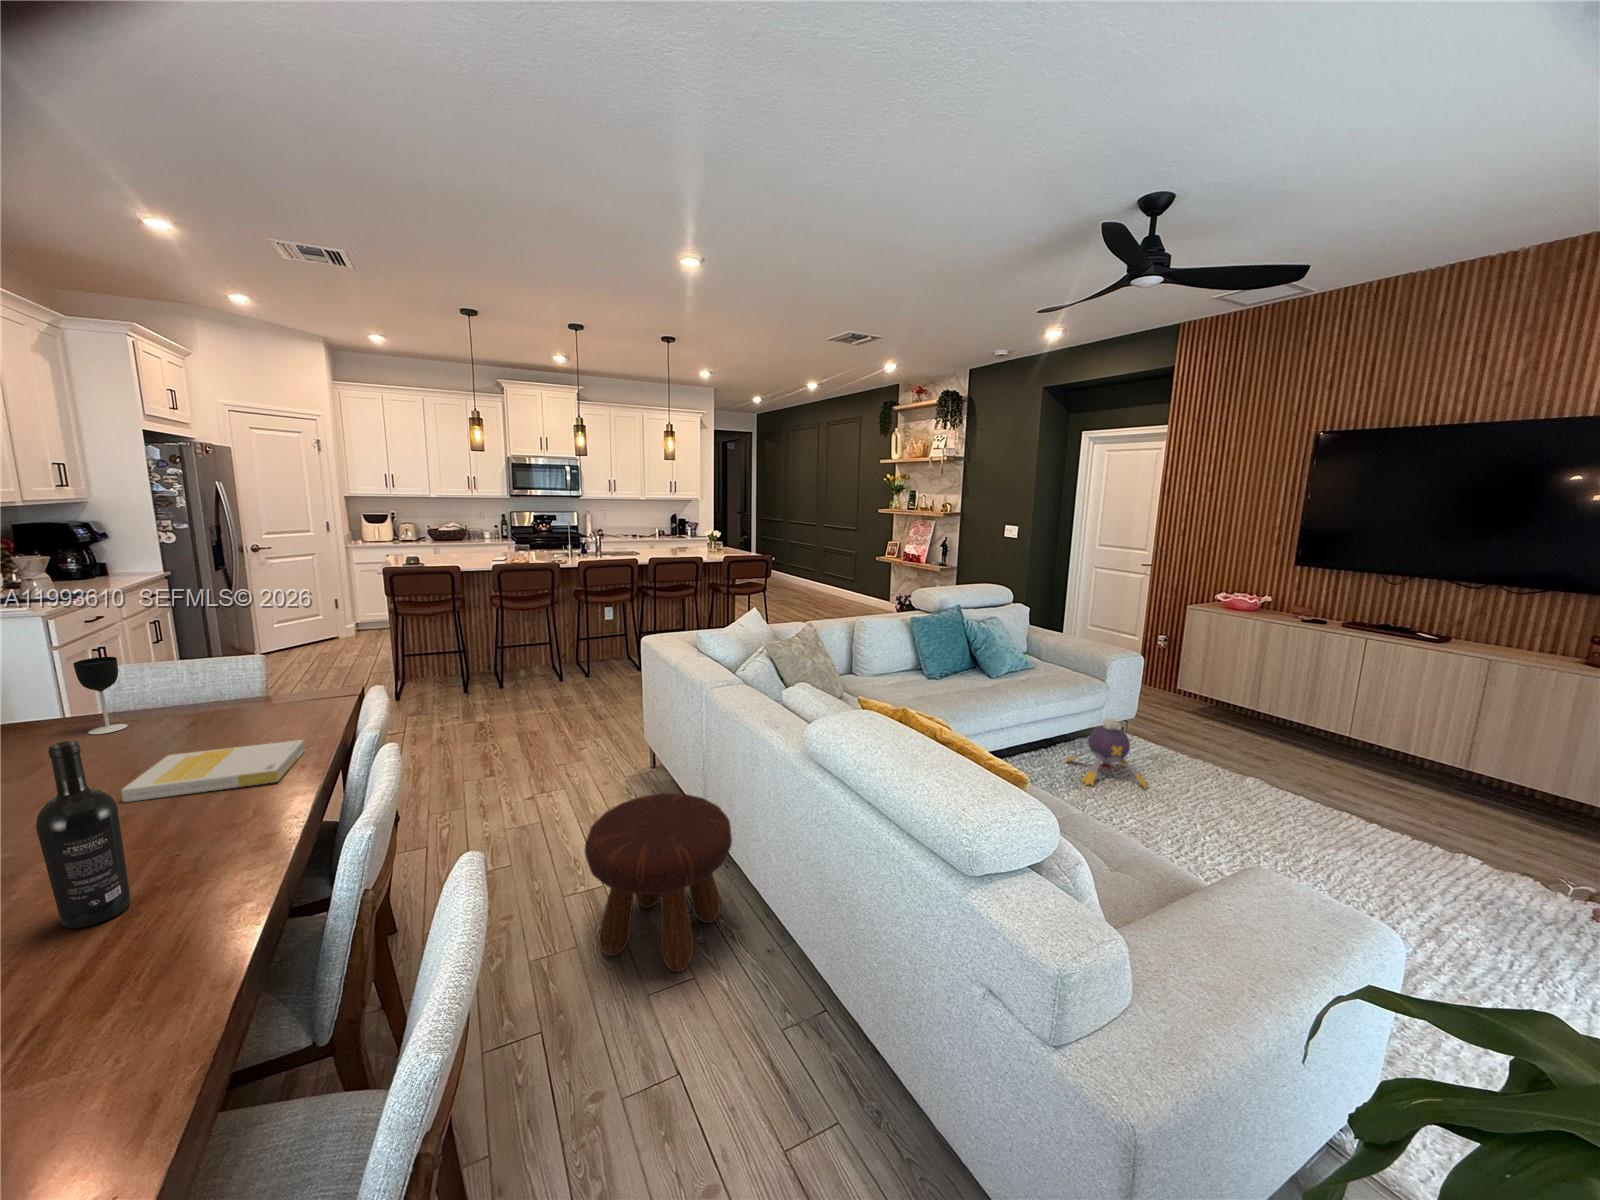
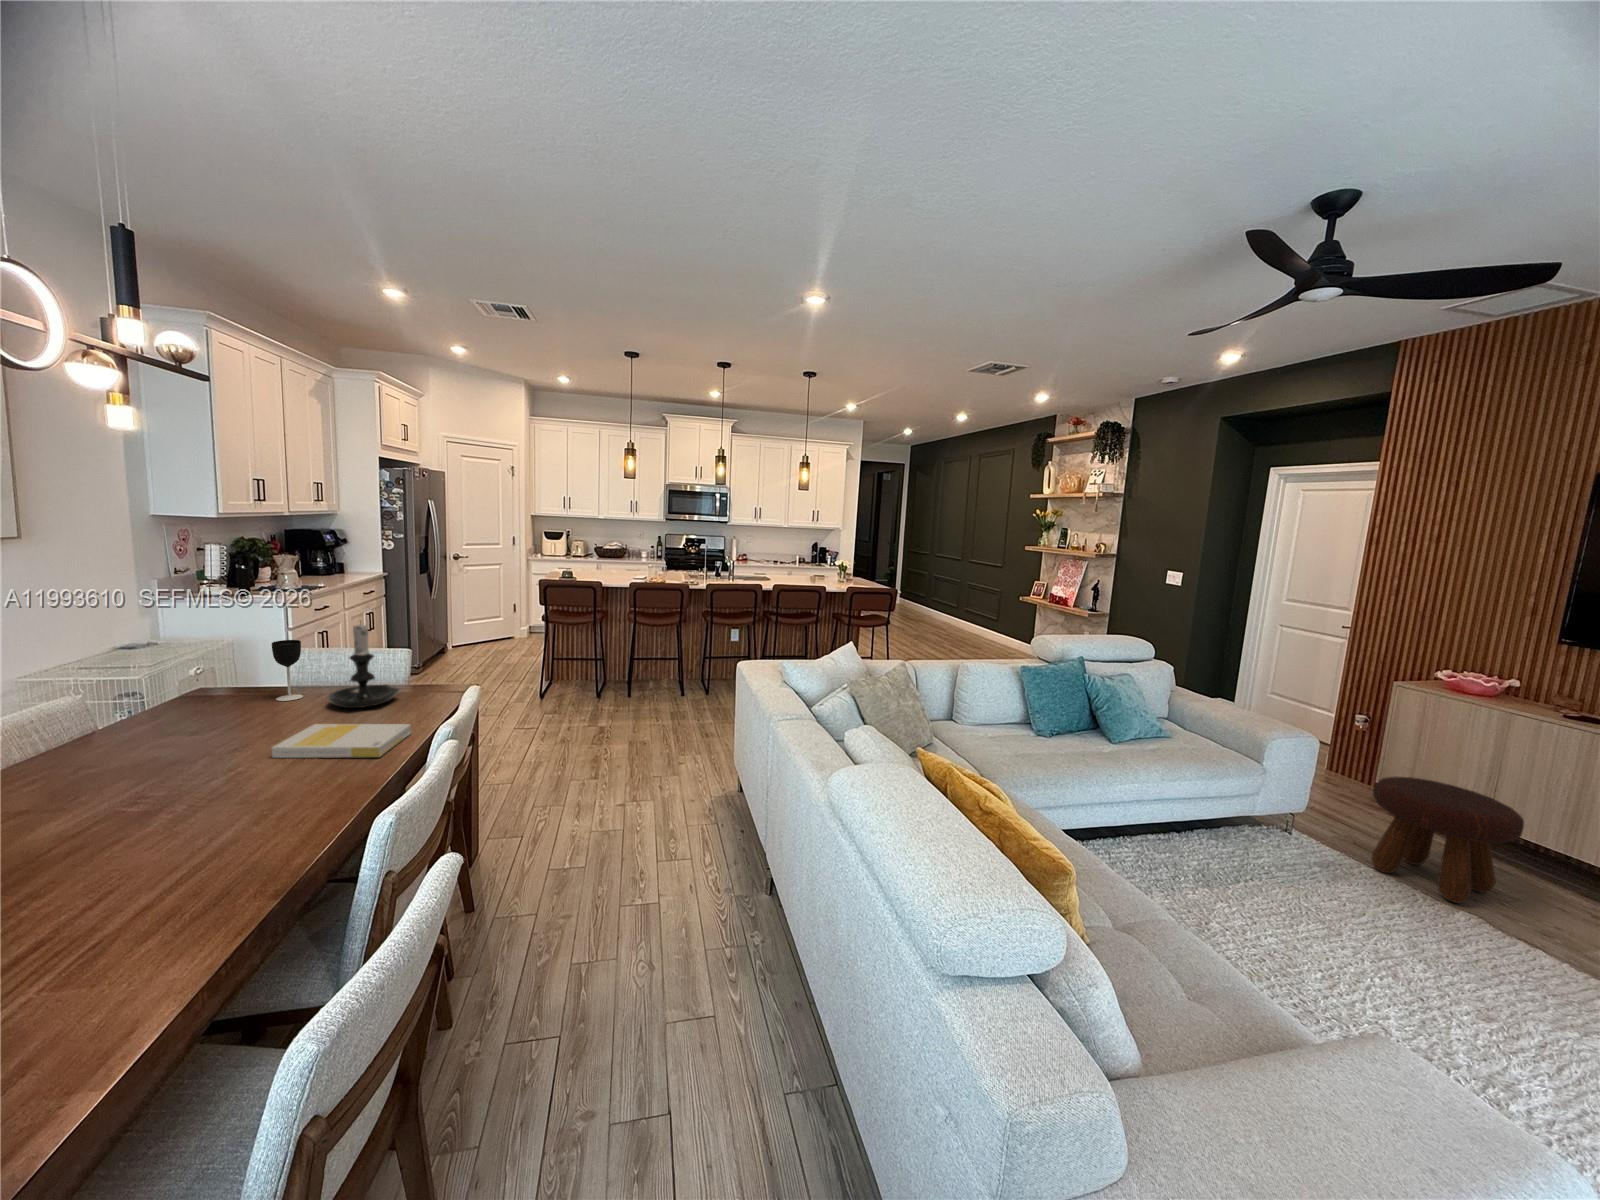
candle holder: none [170,624,268,732] -> present [328,624,400,708]
plush toy: present [1067,718,1148,788] -> none [1198,809,1308,905]
wine bottle: present [36,741,131,928] -> none [181,704,240,851]
footstool: present [585,793,732,972] -> present [1372,777,1524,903]

